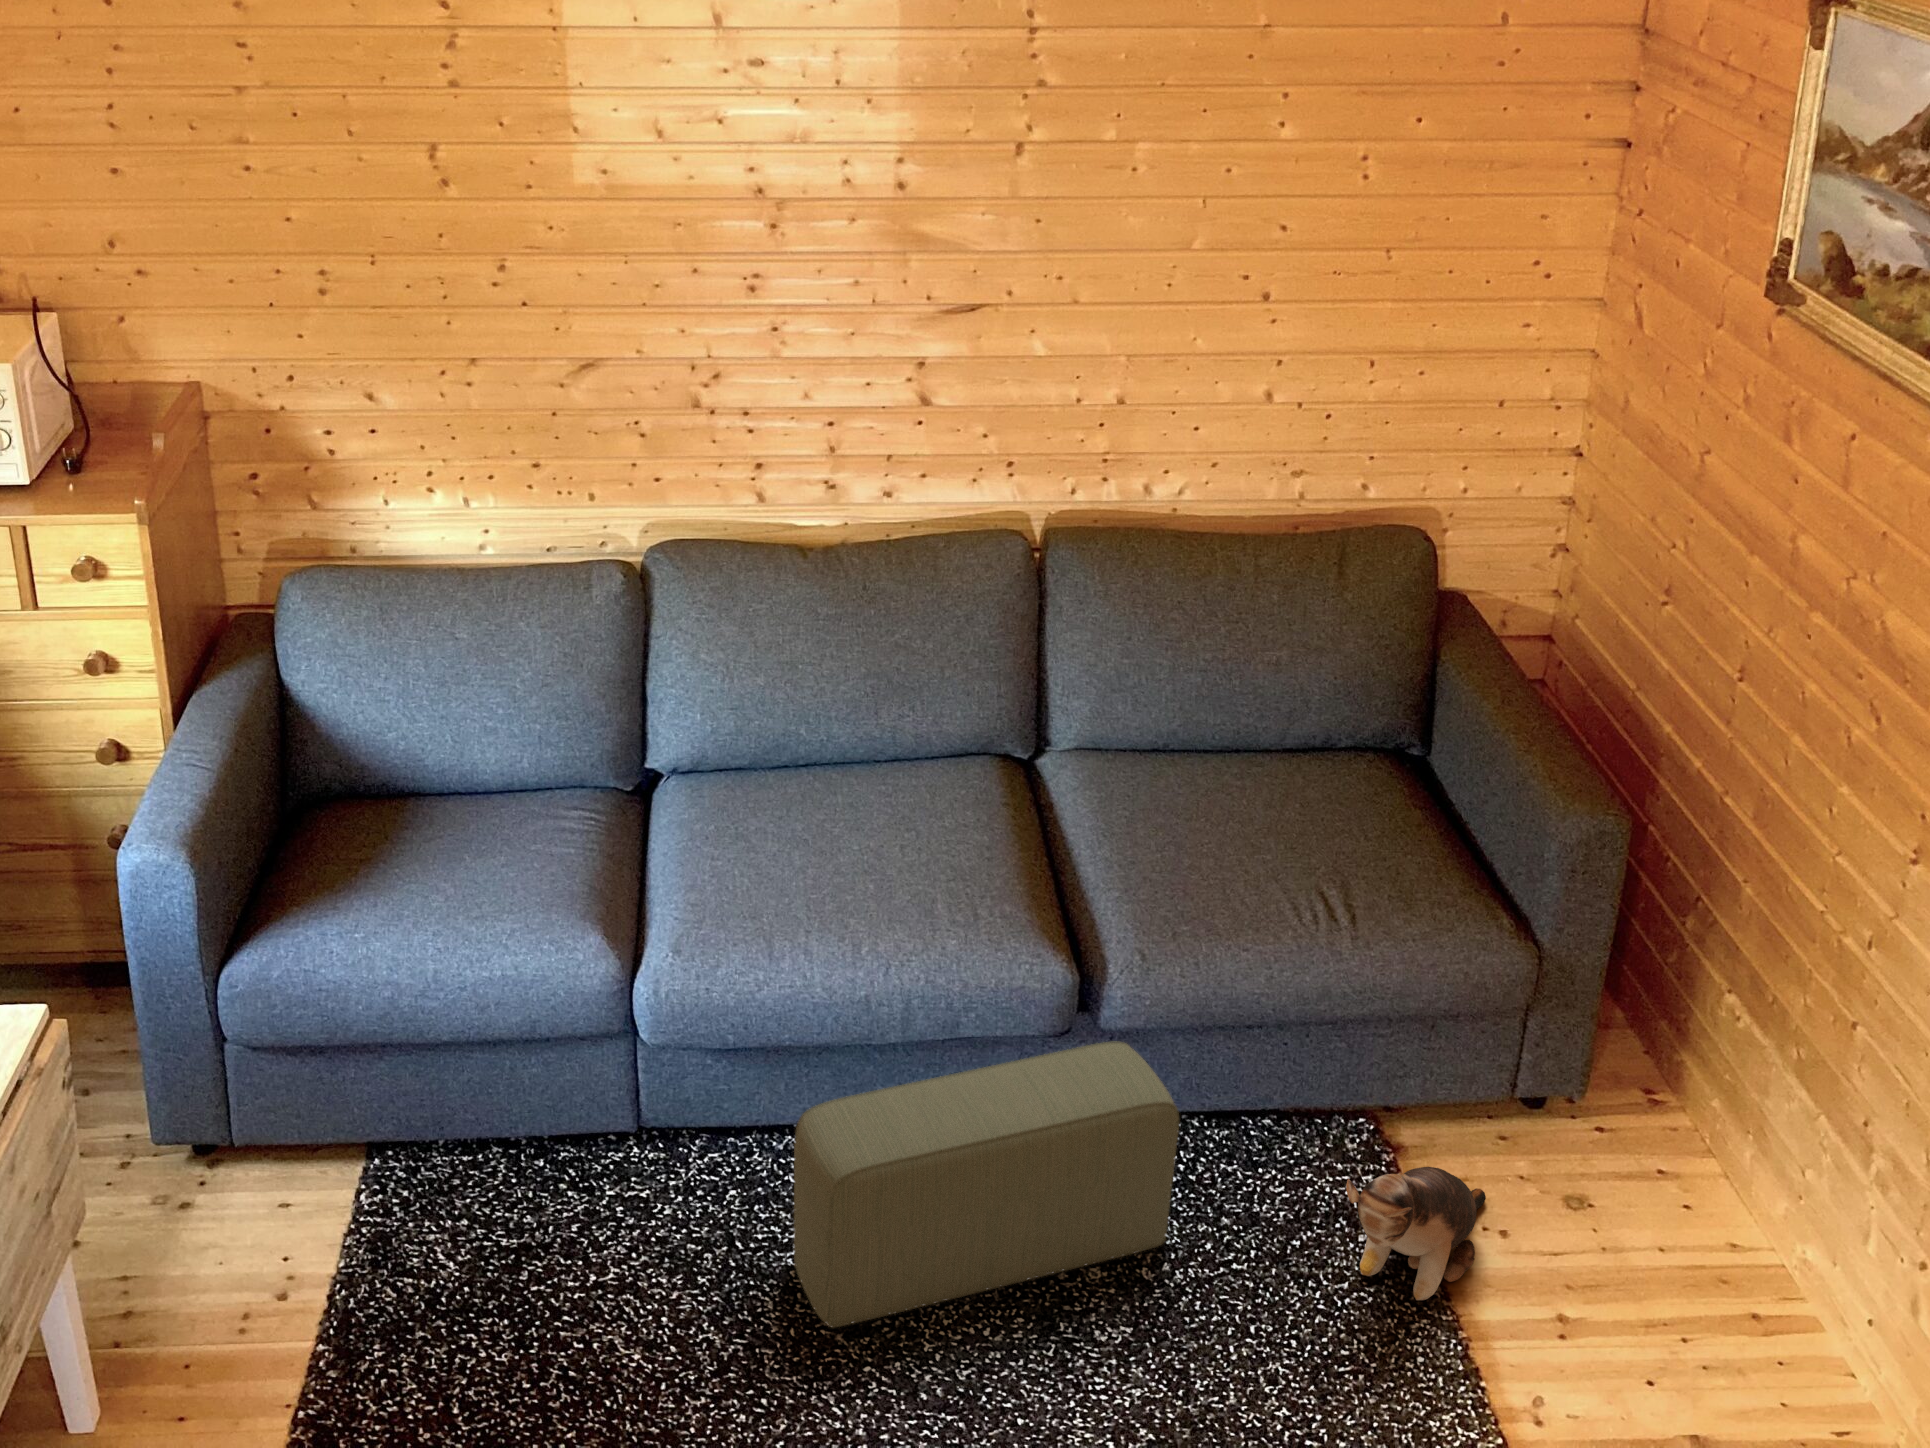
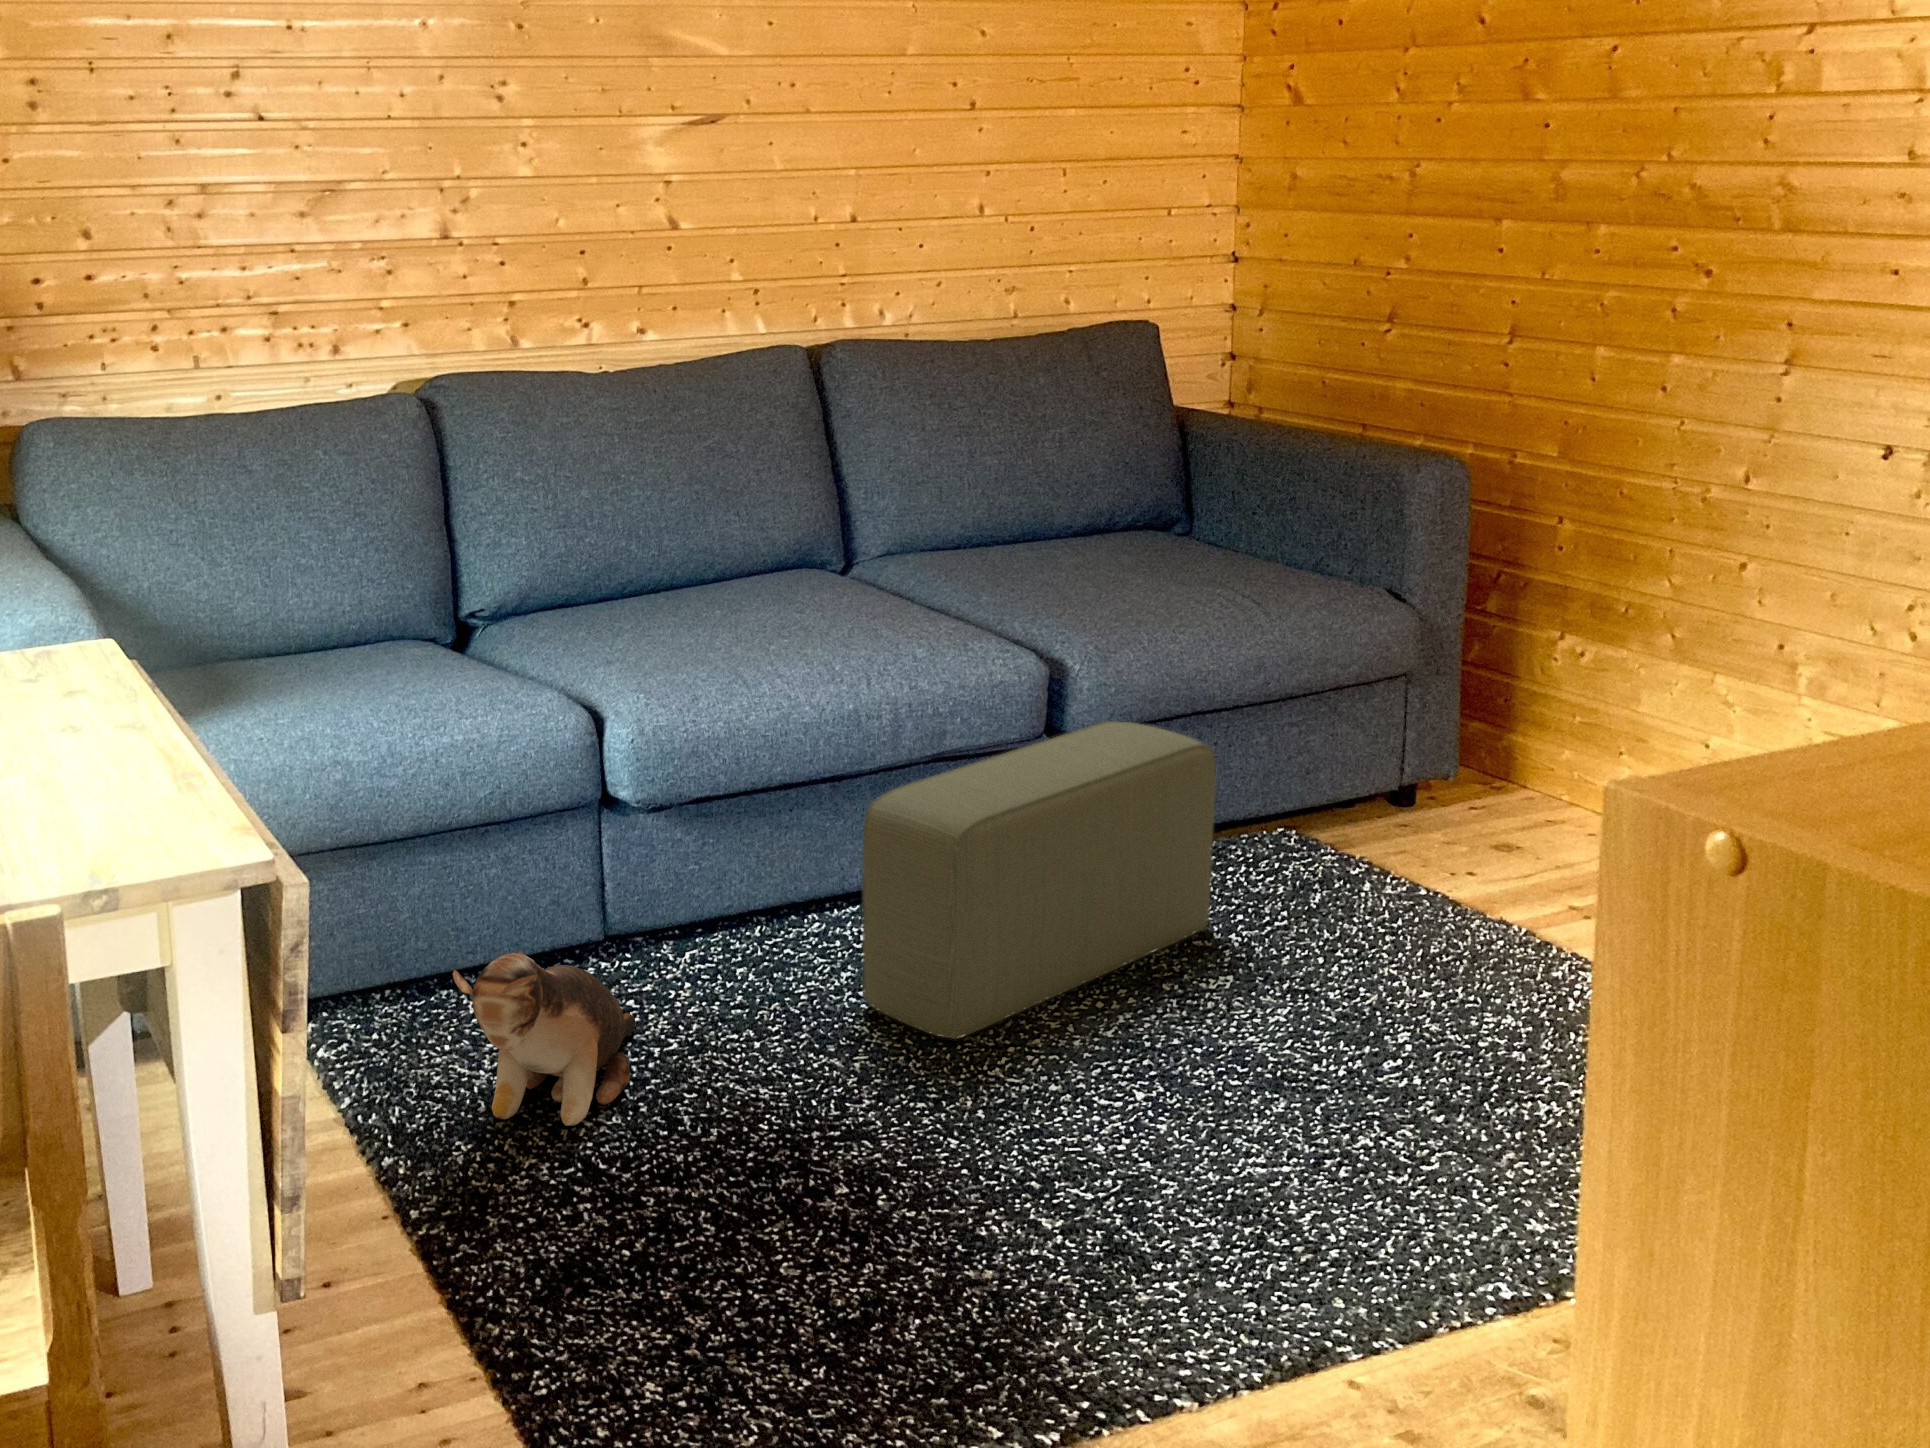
plush toy: present [1346,1167,1486,1300] -> present [453,951,636,1126]

